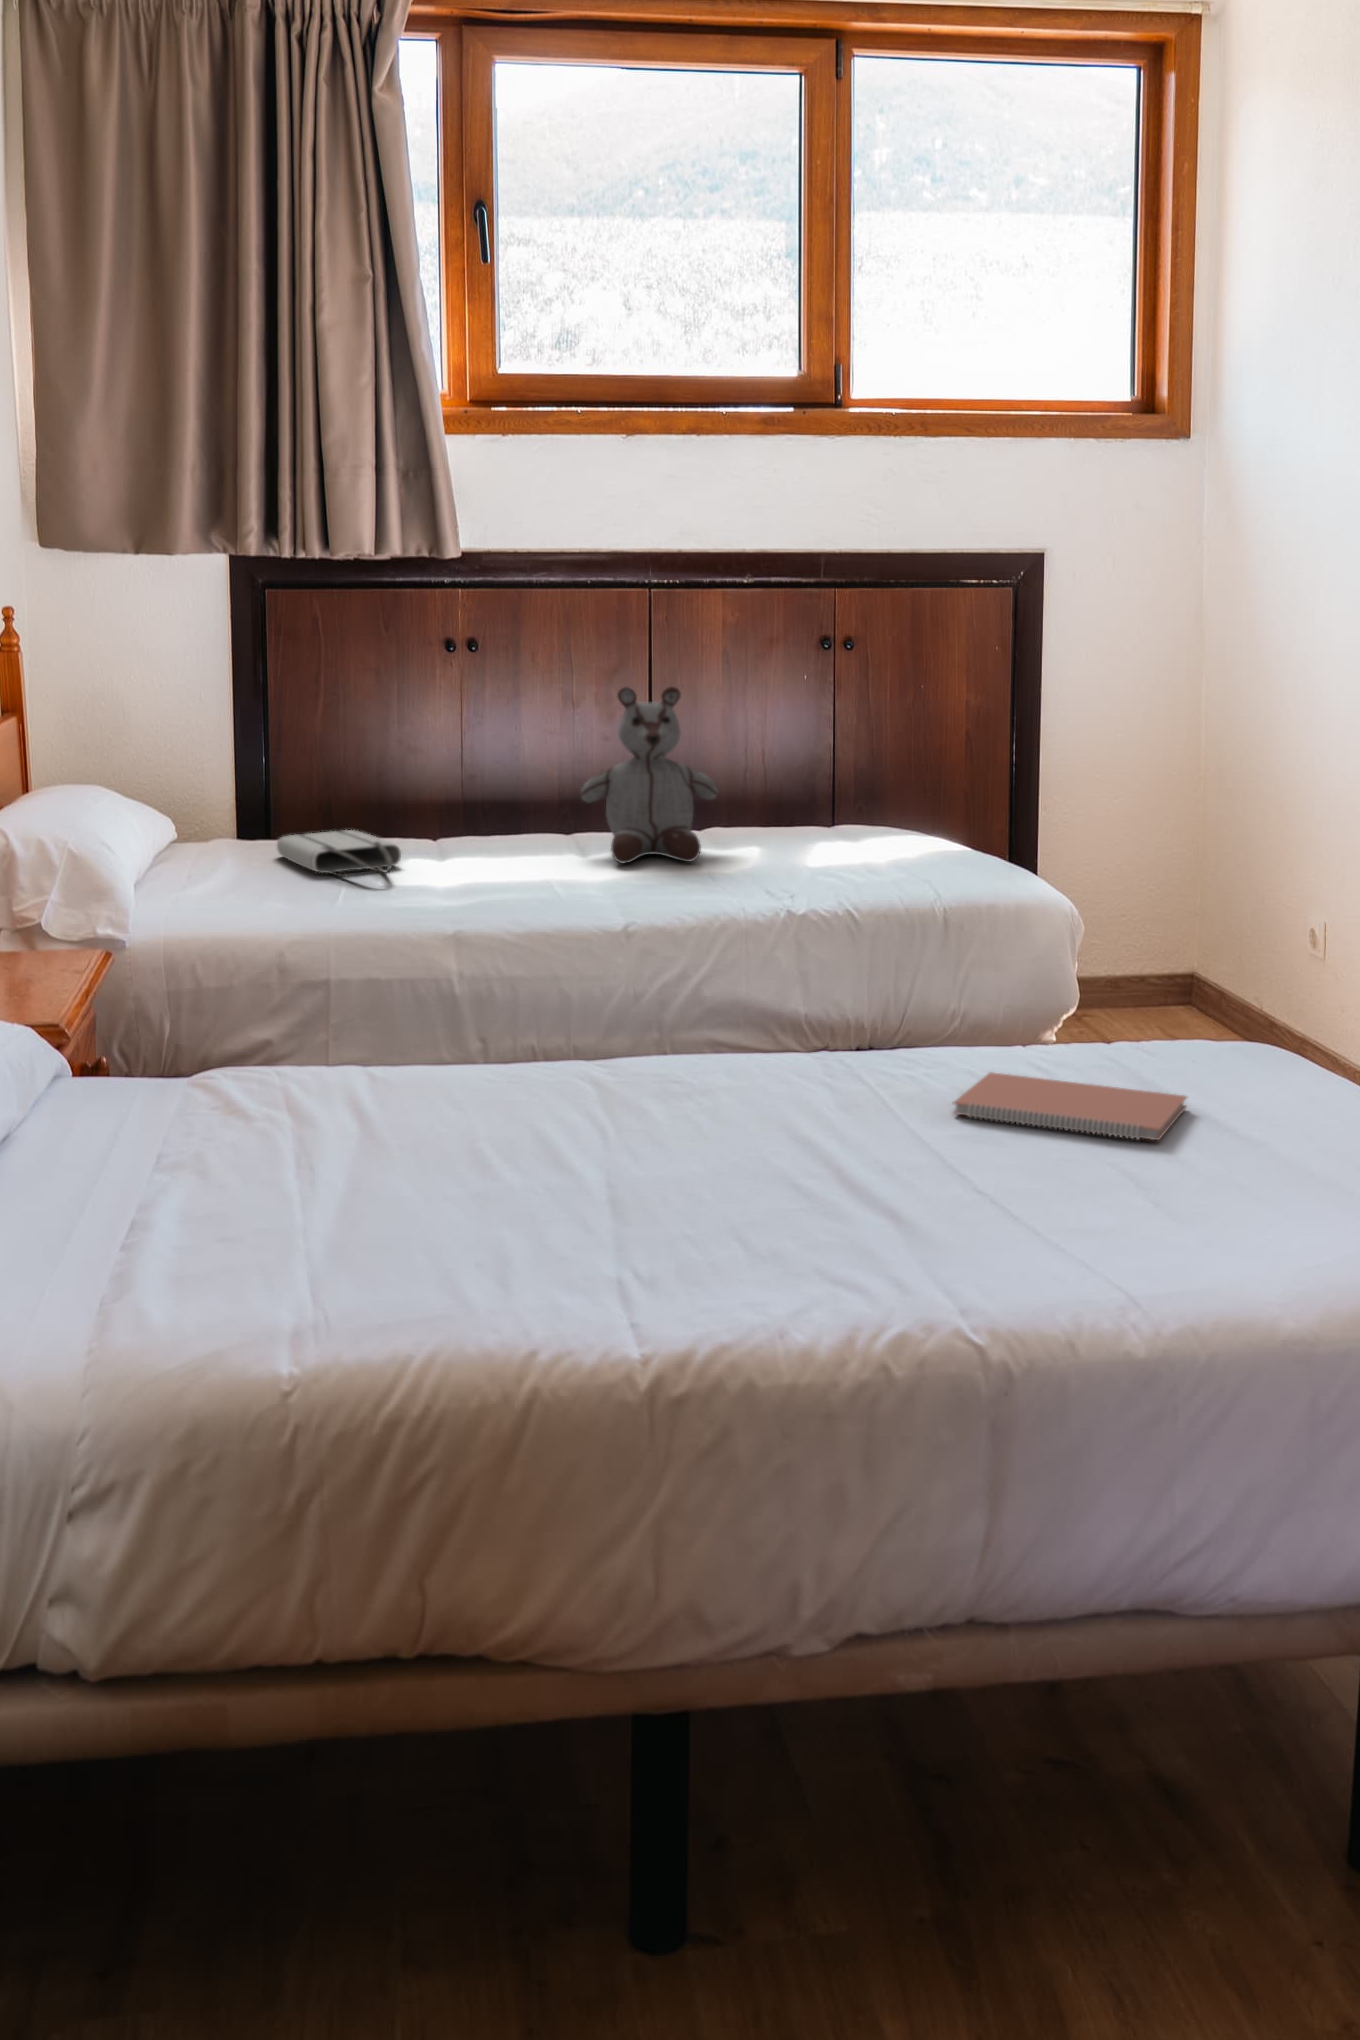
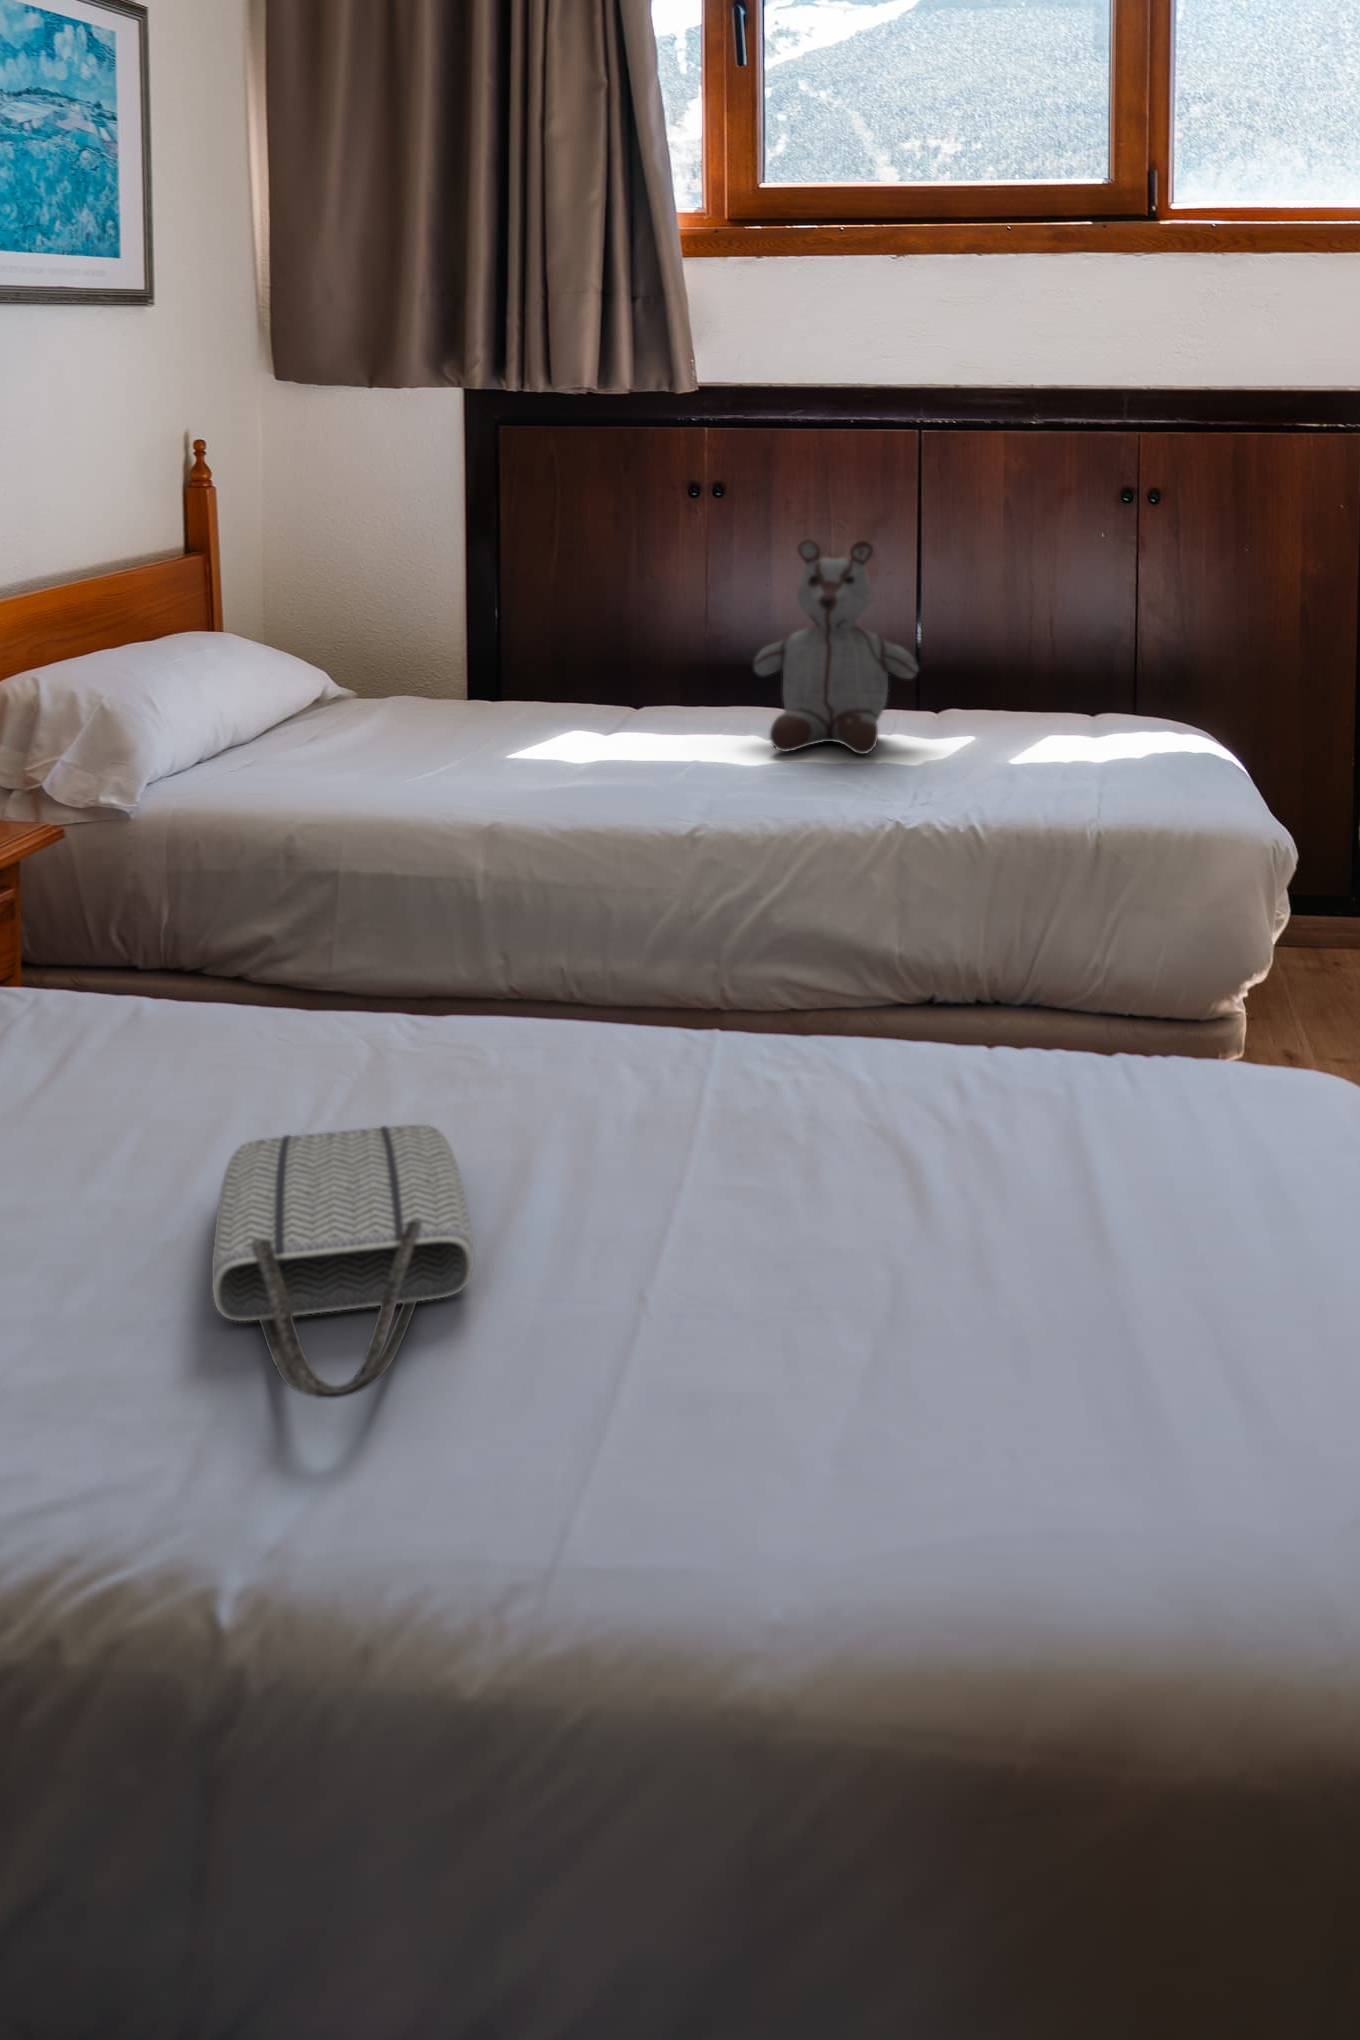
tote bag: present [277,830,401,876] -> present [212,1125,474,1399]
notebook: present [953,1072,1187,1140] -> none [827,1117,1208,1288]

